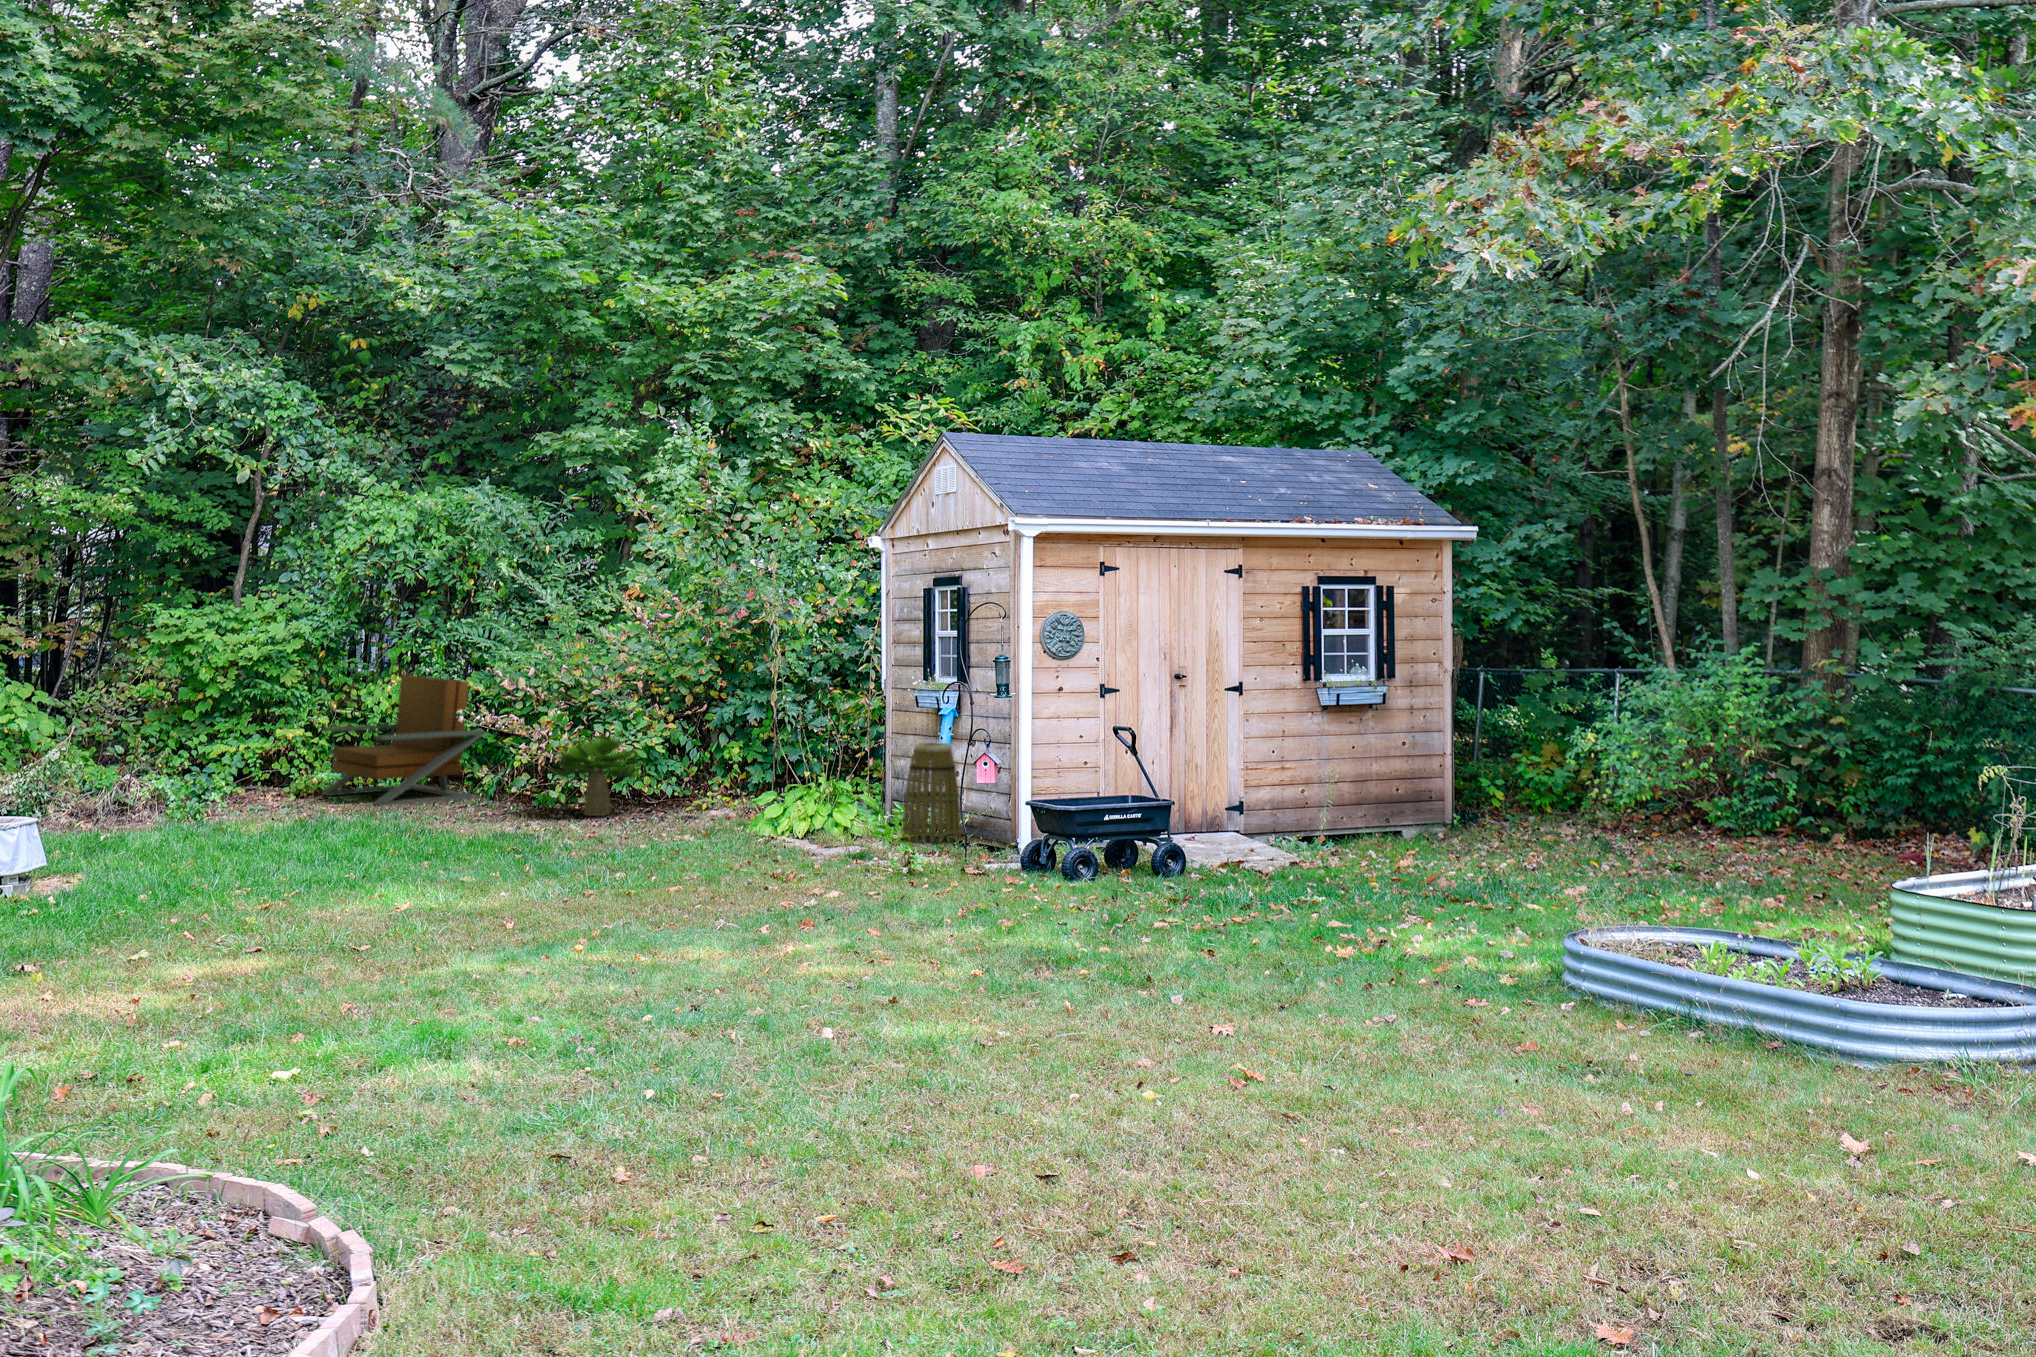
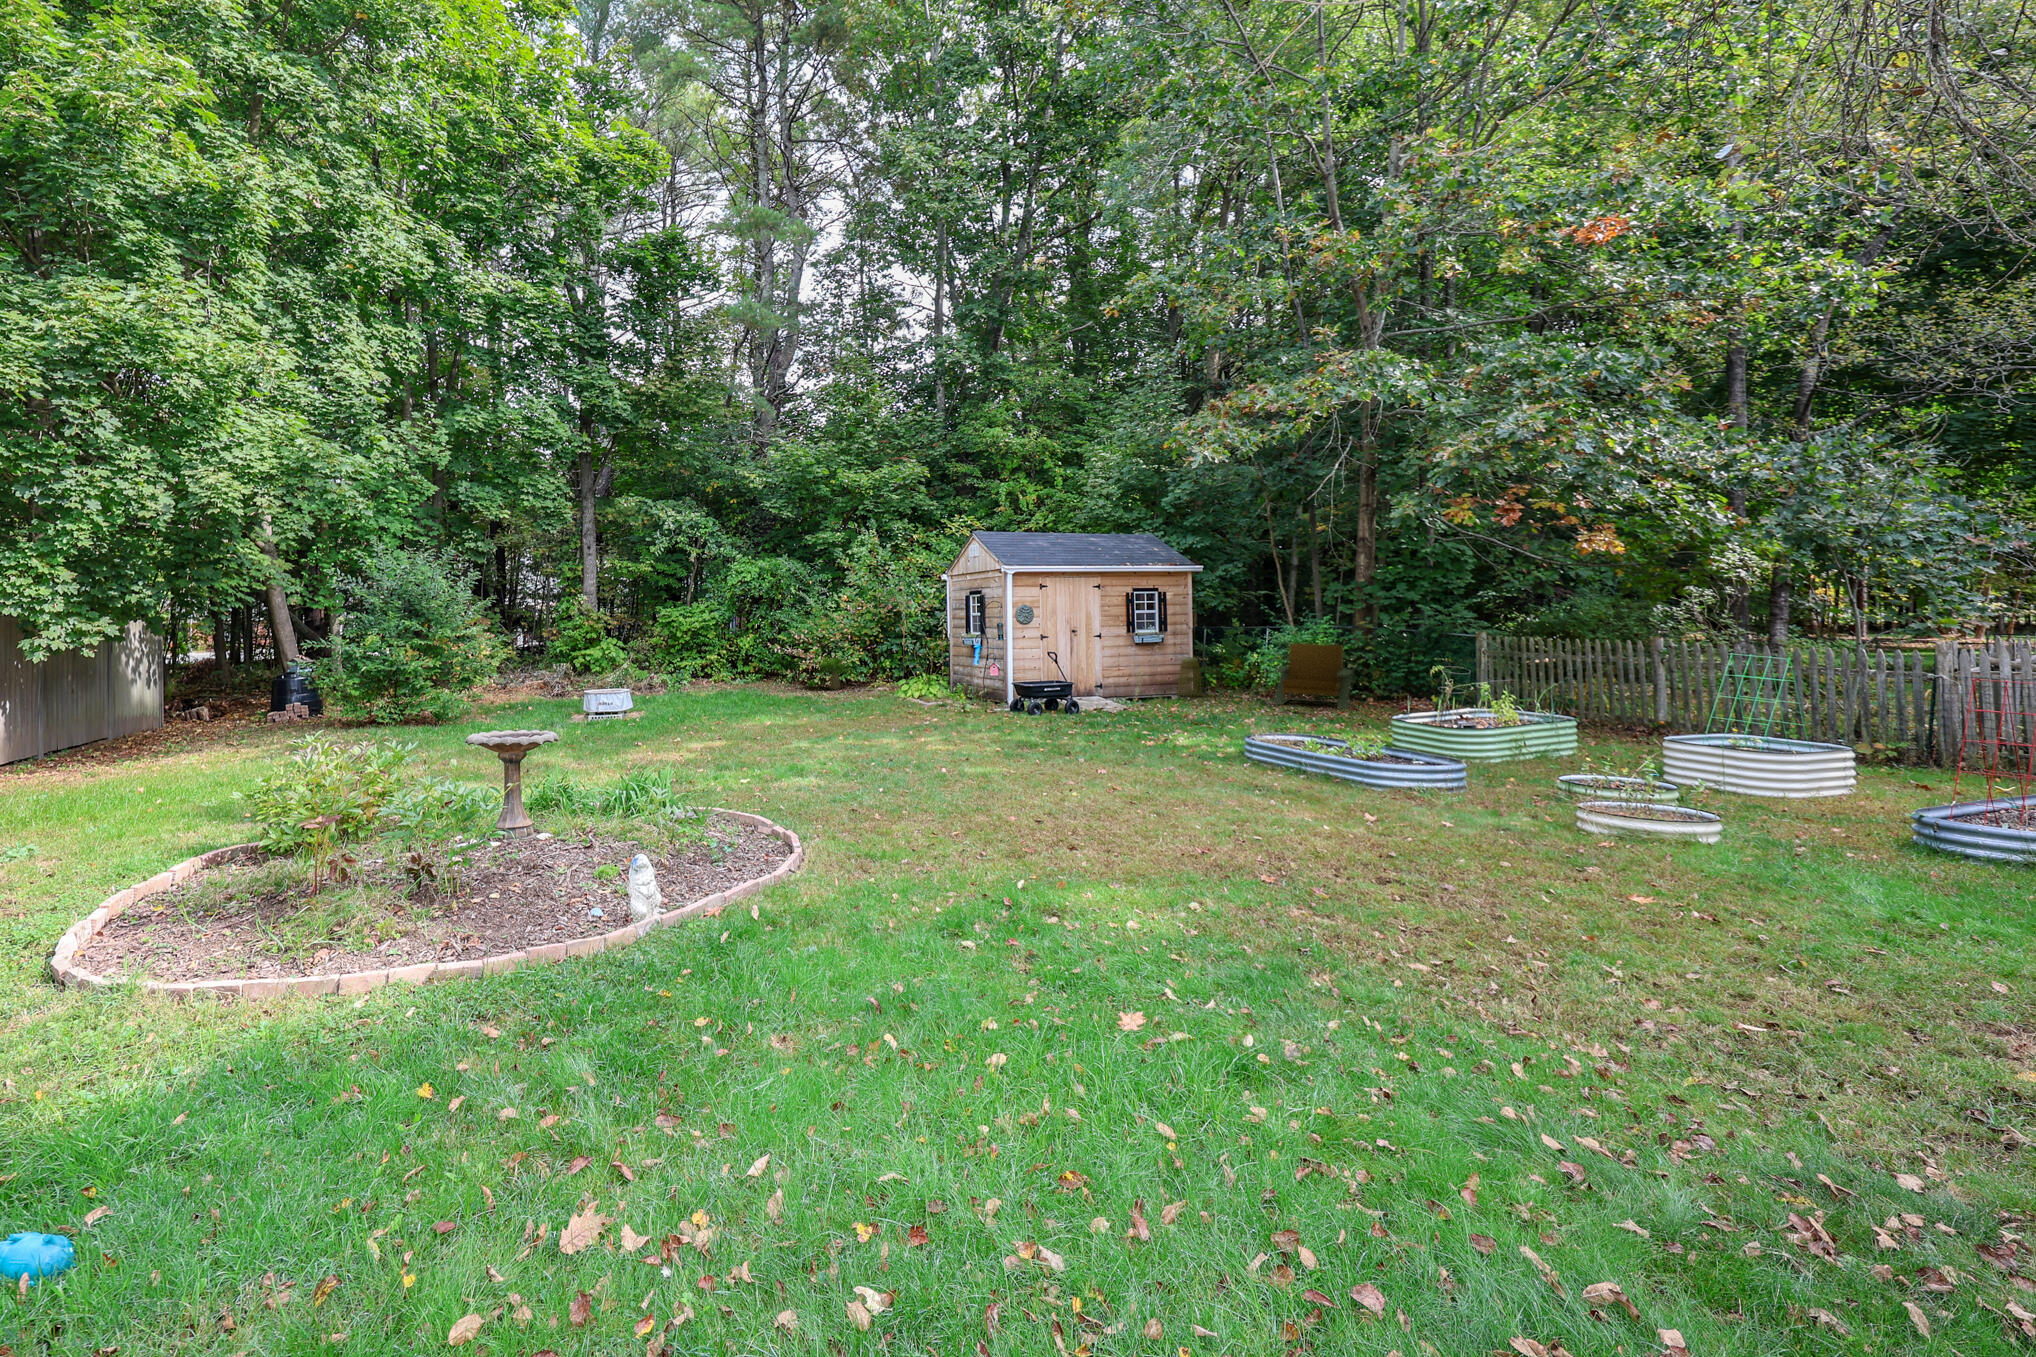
lounge chair: present [321,675,484,806] -> present [1273,643,1353,709]
basket: present [902,742,961,842] -> present [1177,657,1202,696]

